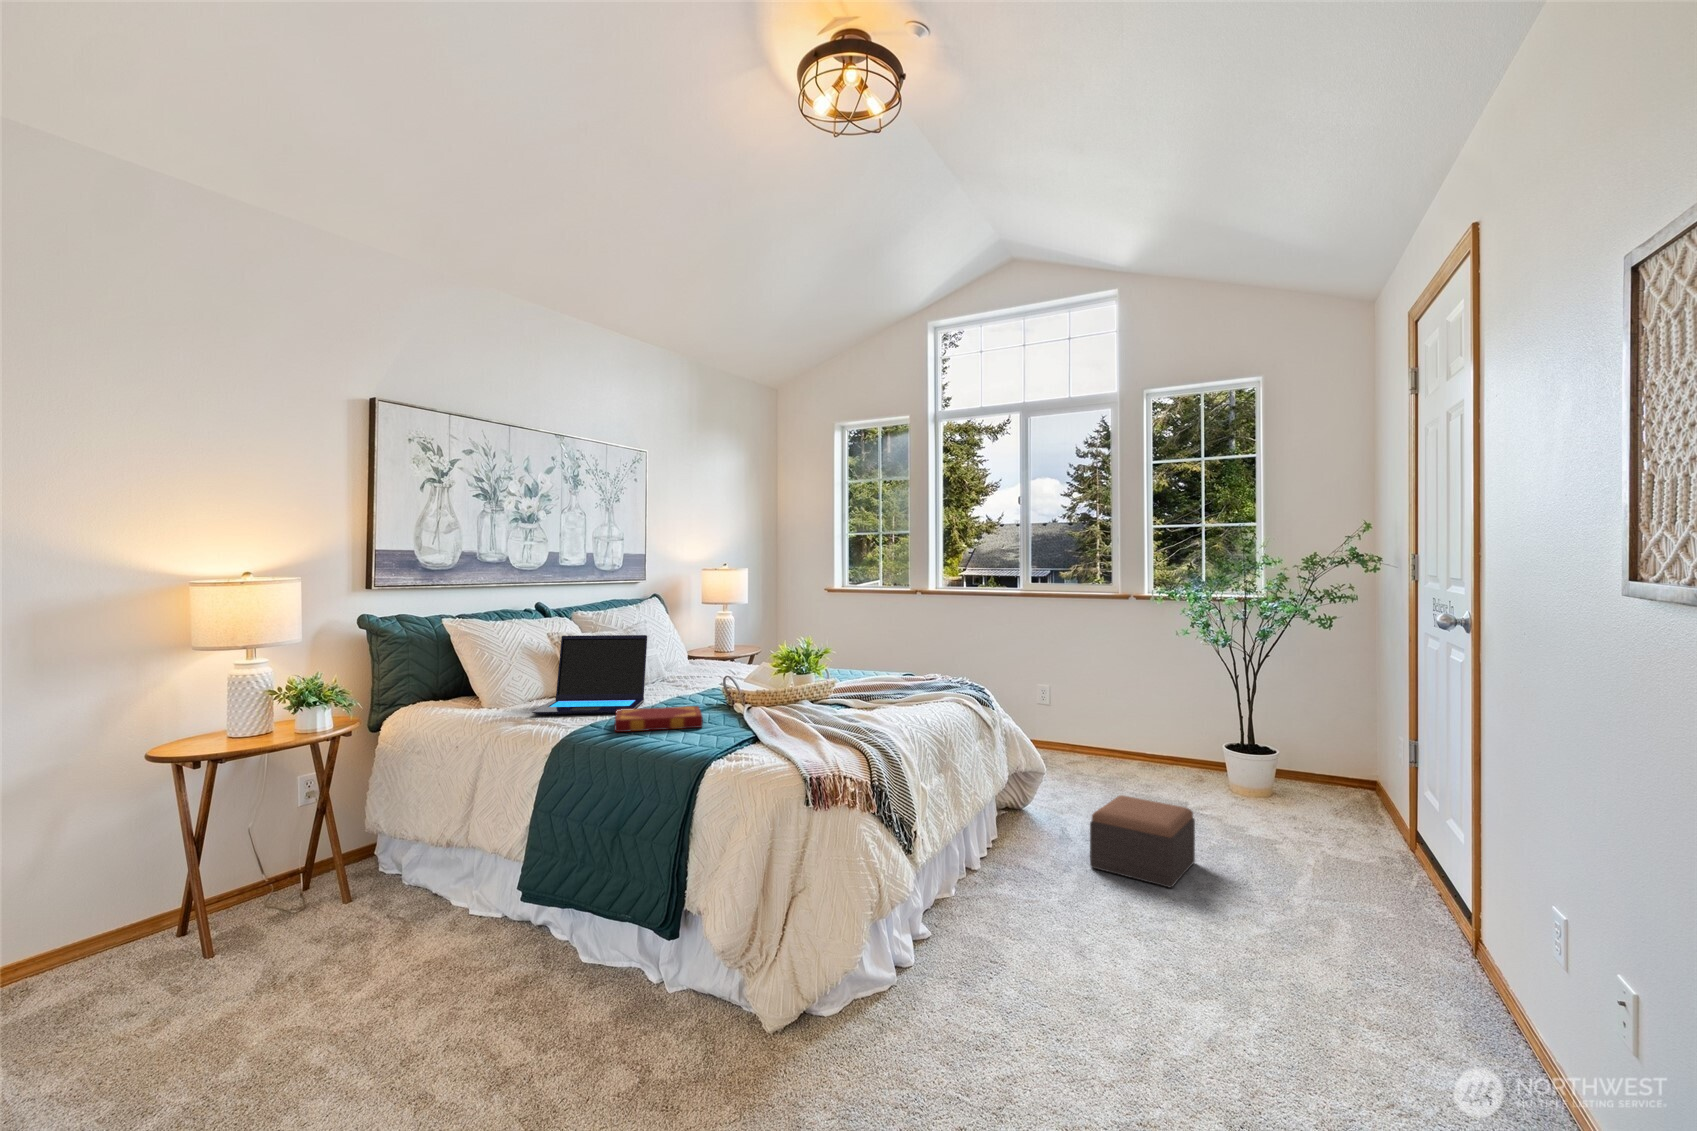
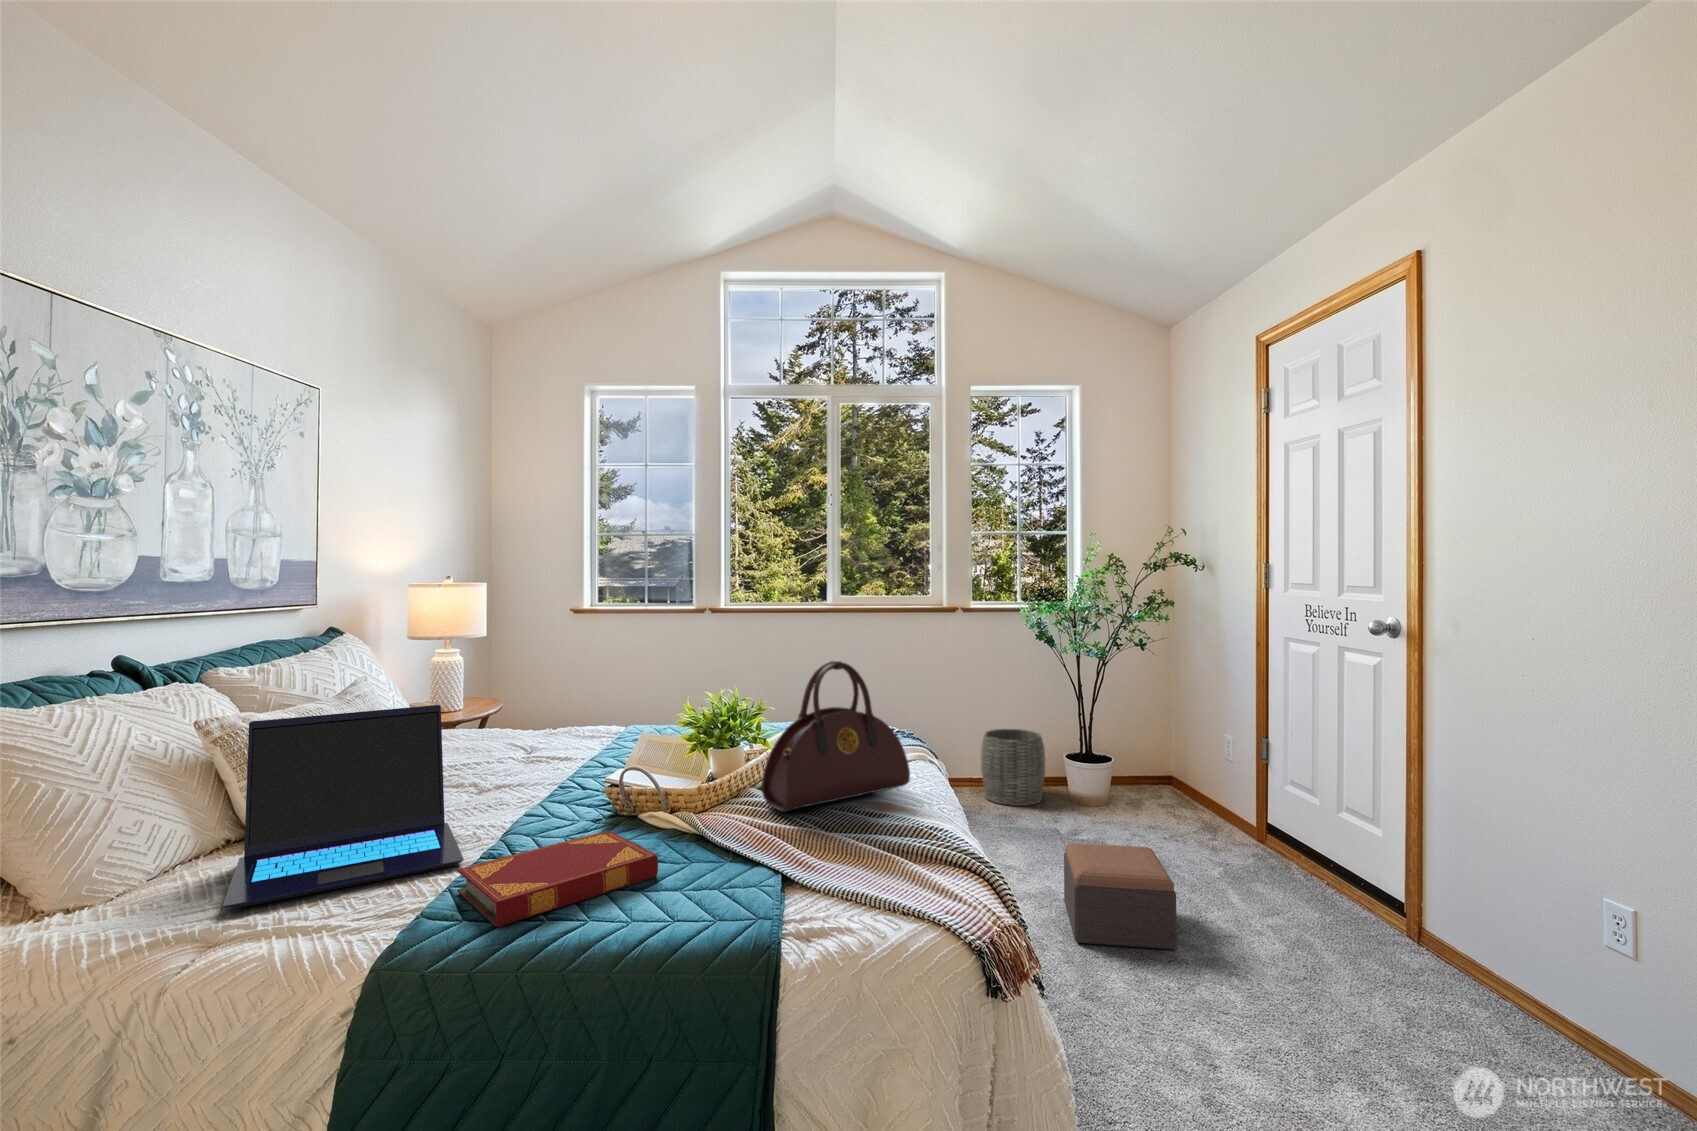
handbag: none [803,621,901,712] -> present [761,661,910,812]
woven basket: none [1141,711,1205,782] -> present [981,729,1045,806]

